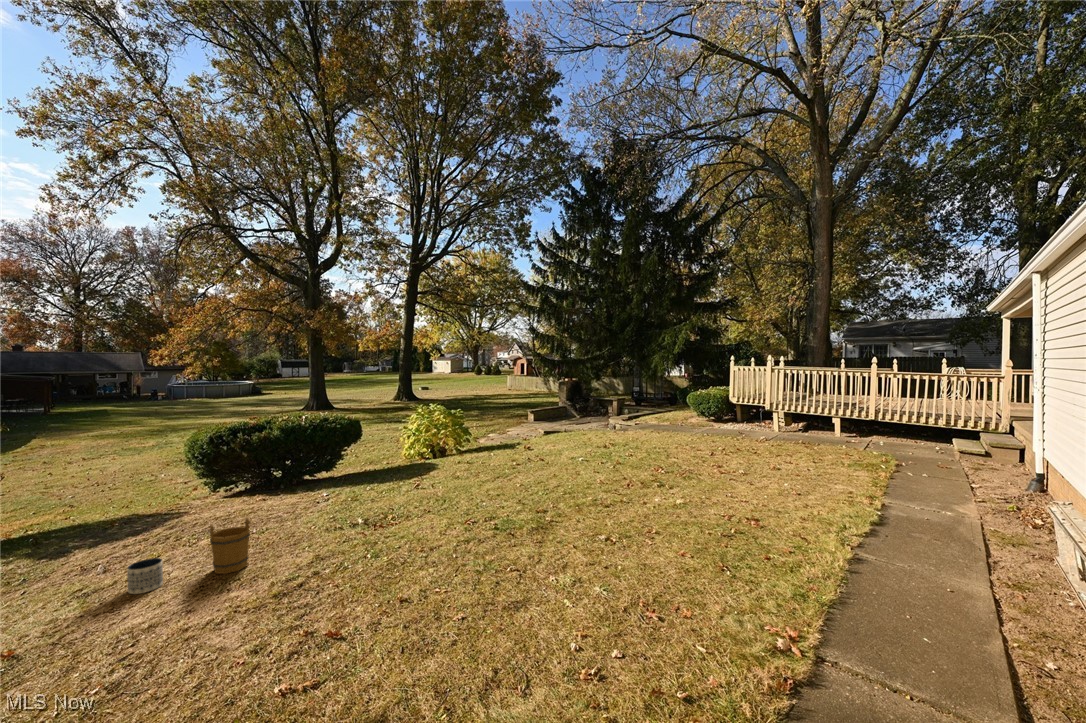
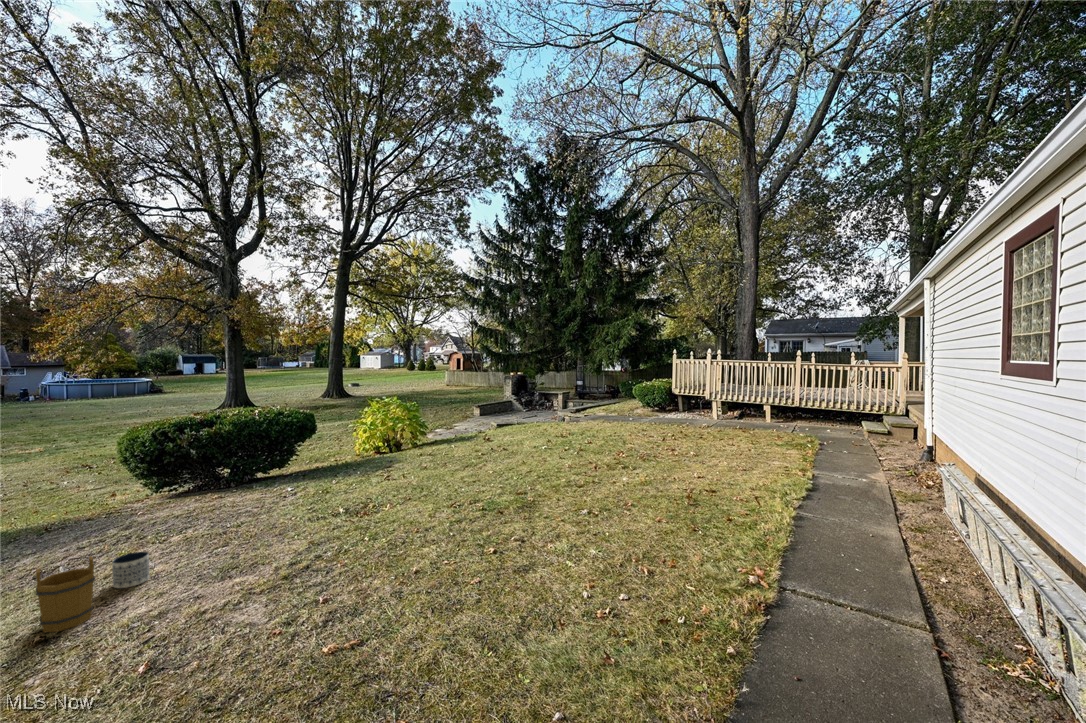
bucket: present [208,517,250,574] -> present [32,556,96,632]

